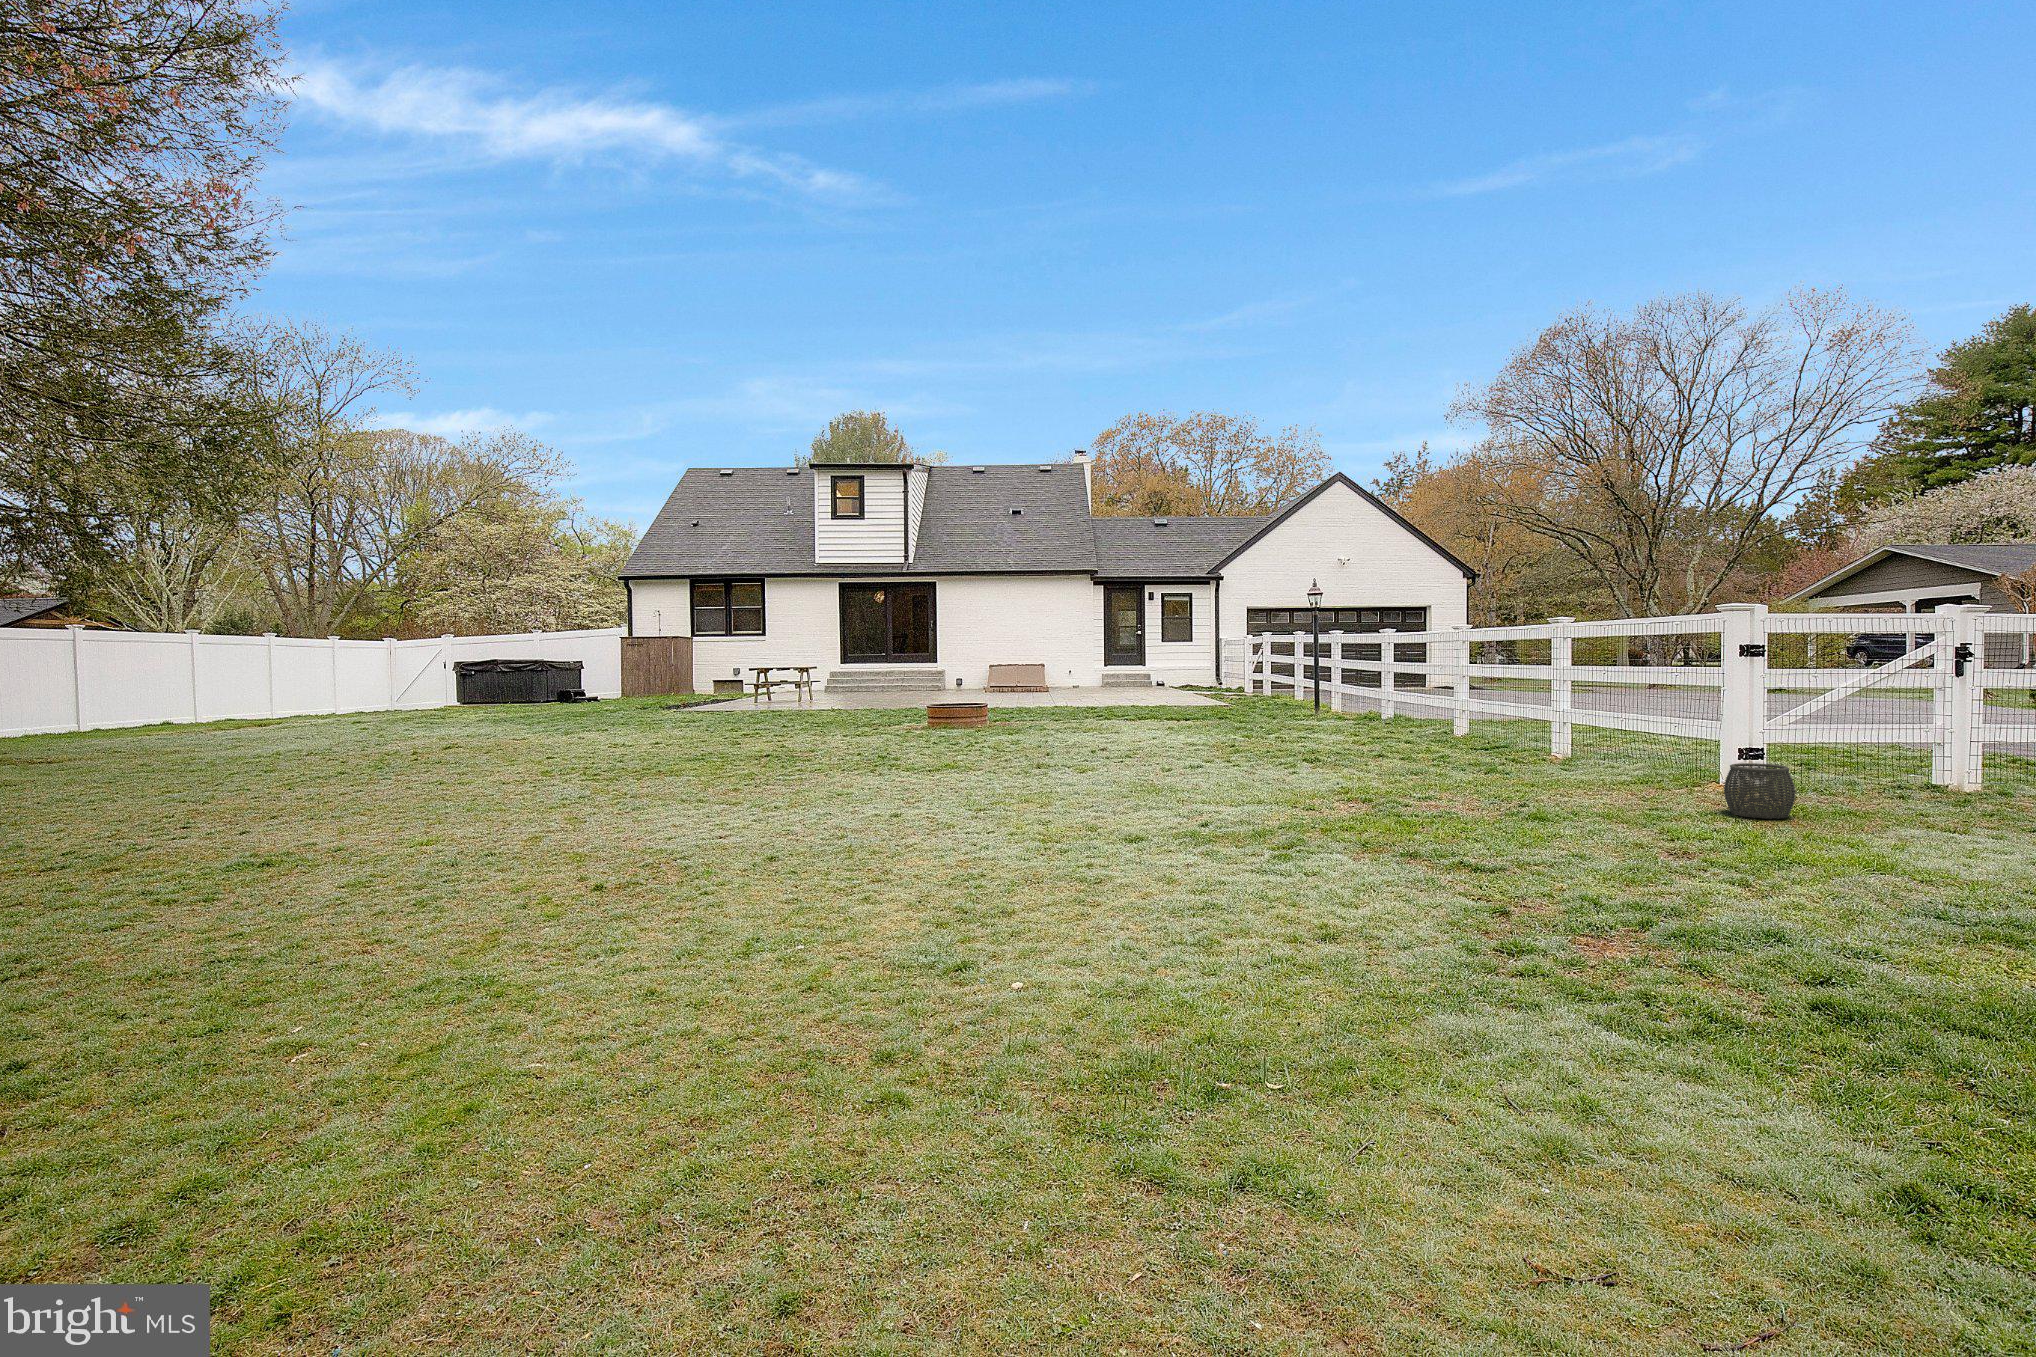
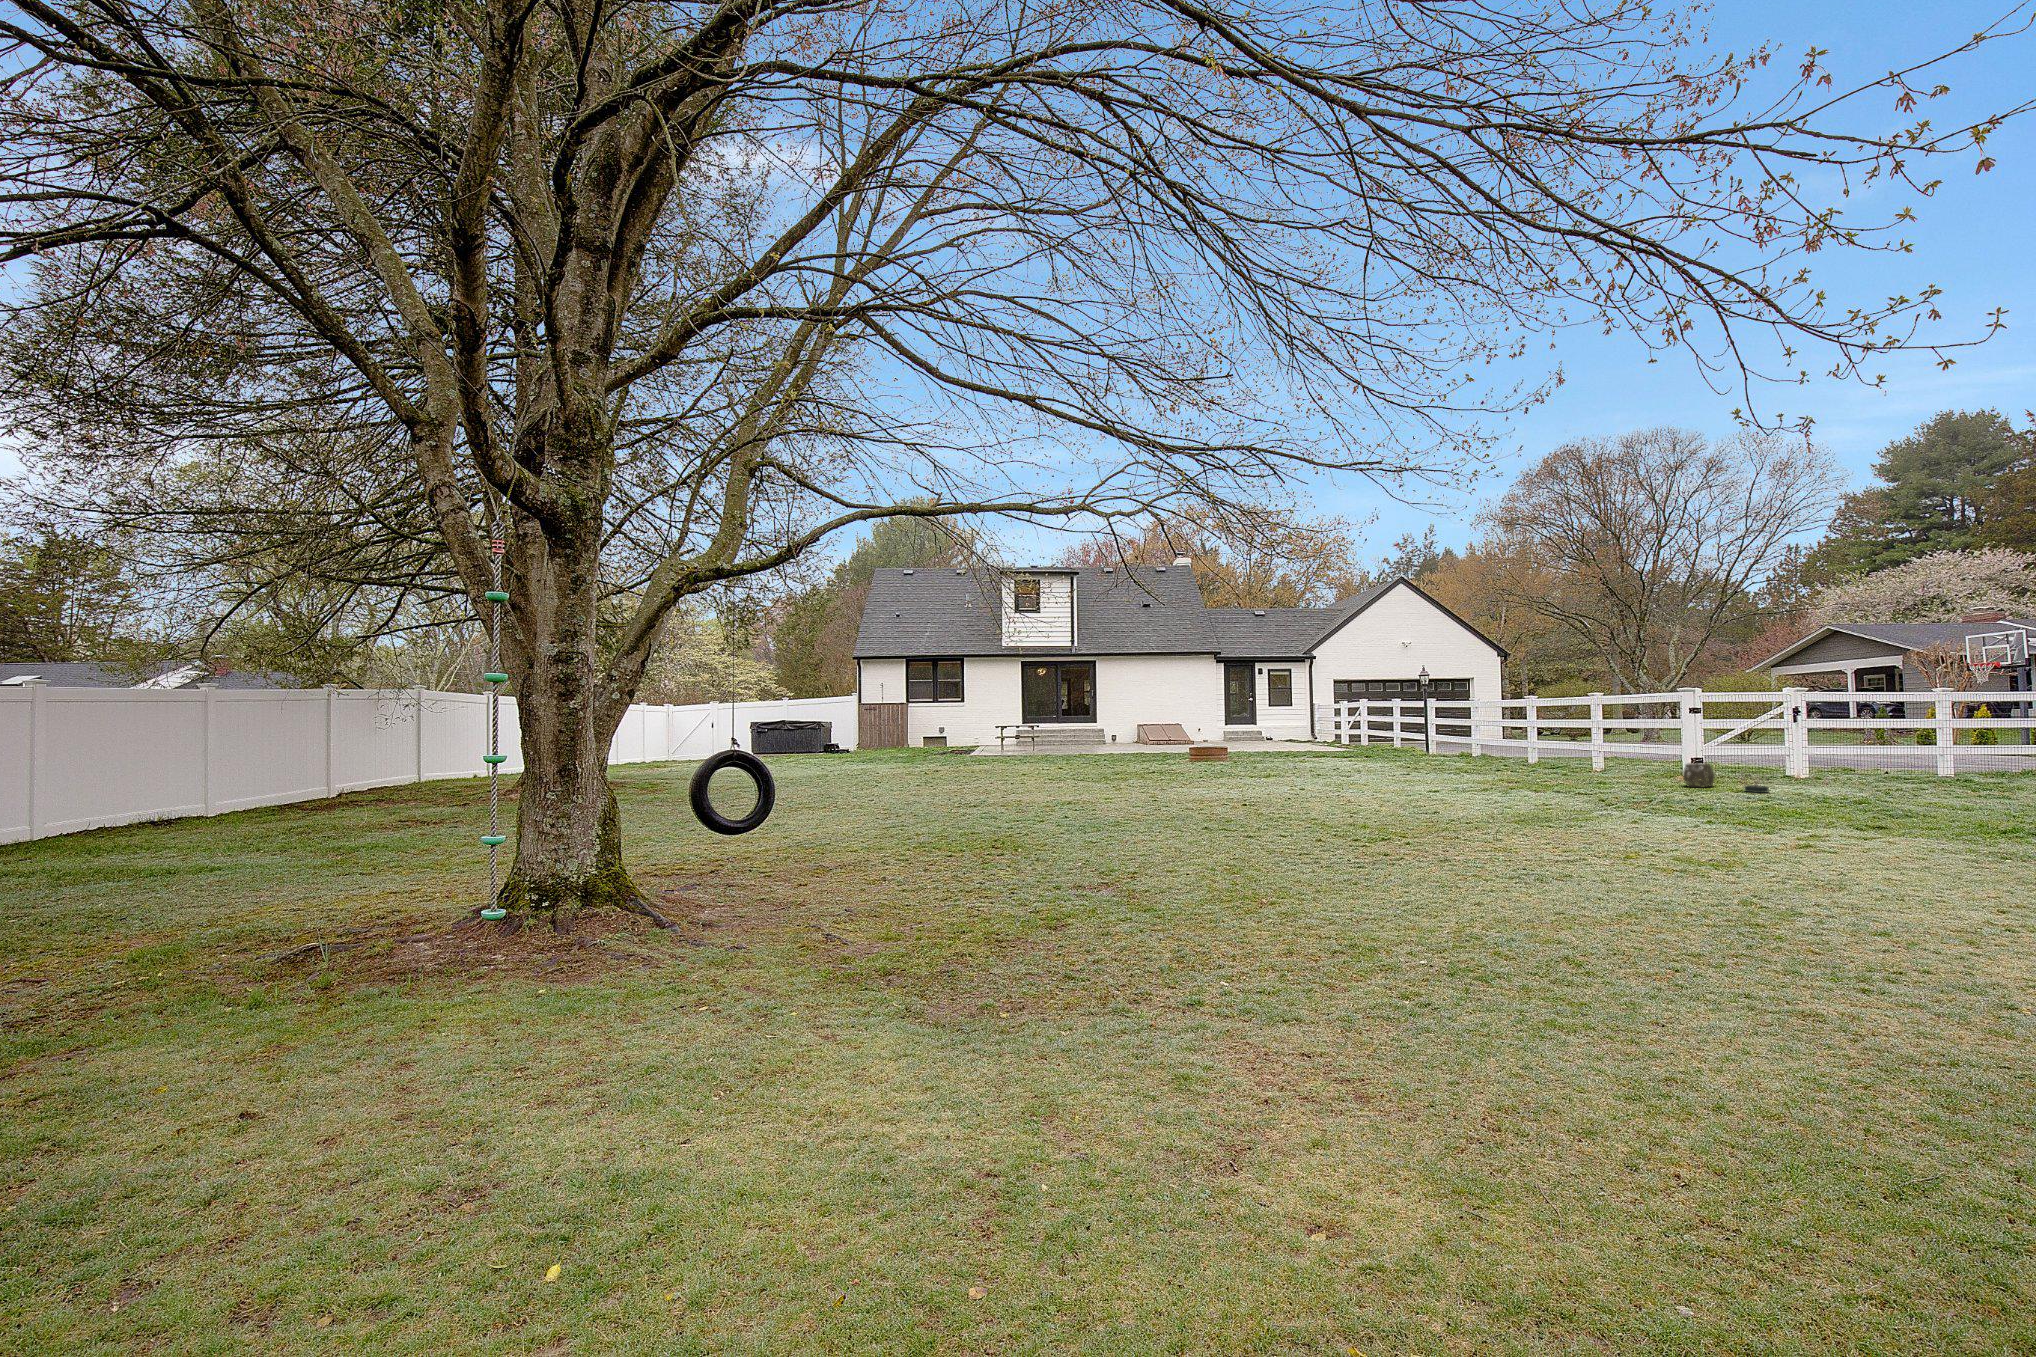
decorative plant: none [1857,783,1947,847] -> present [1742,768,1769,793]

